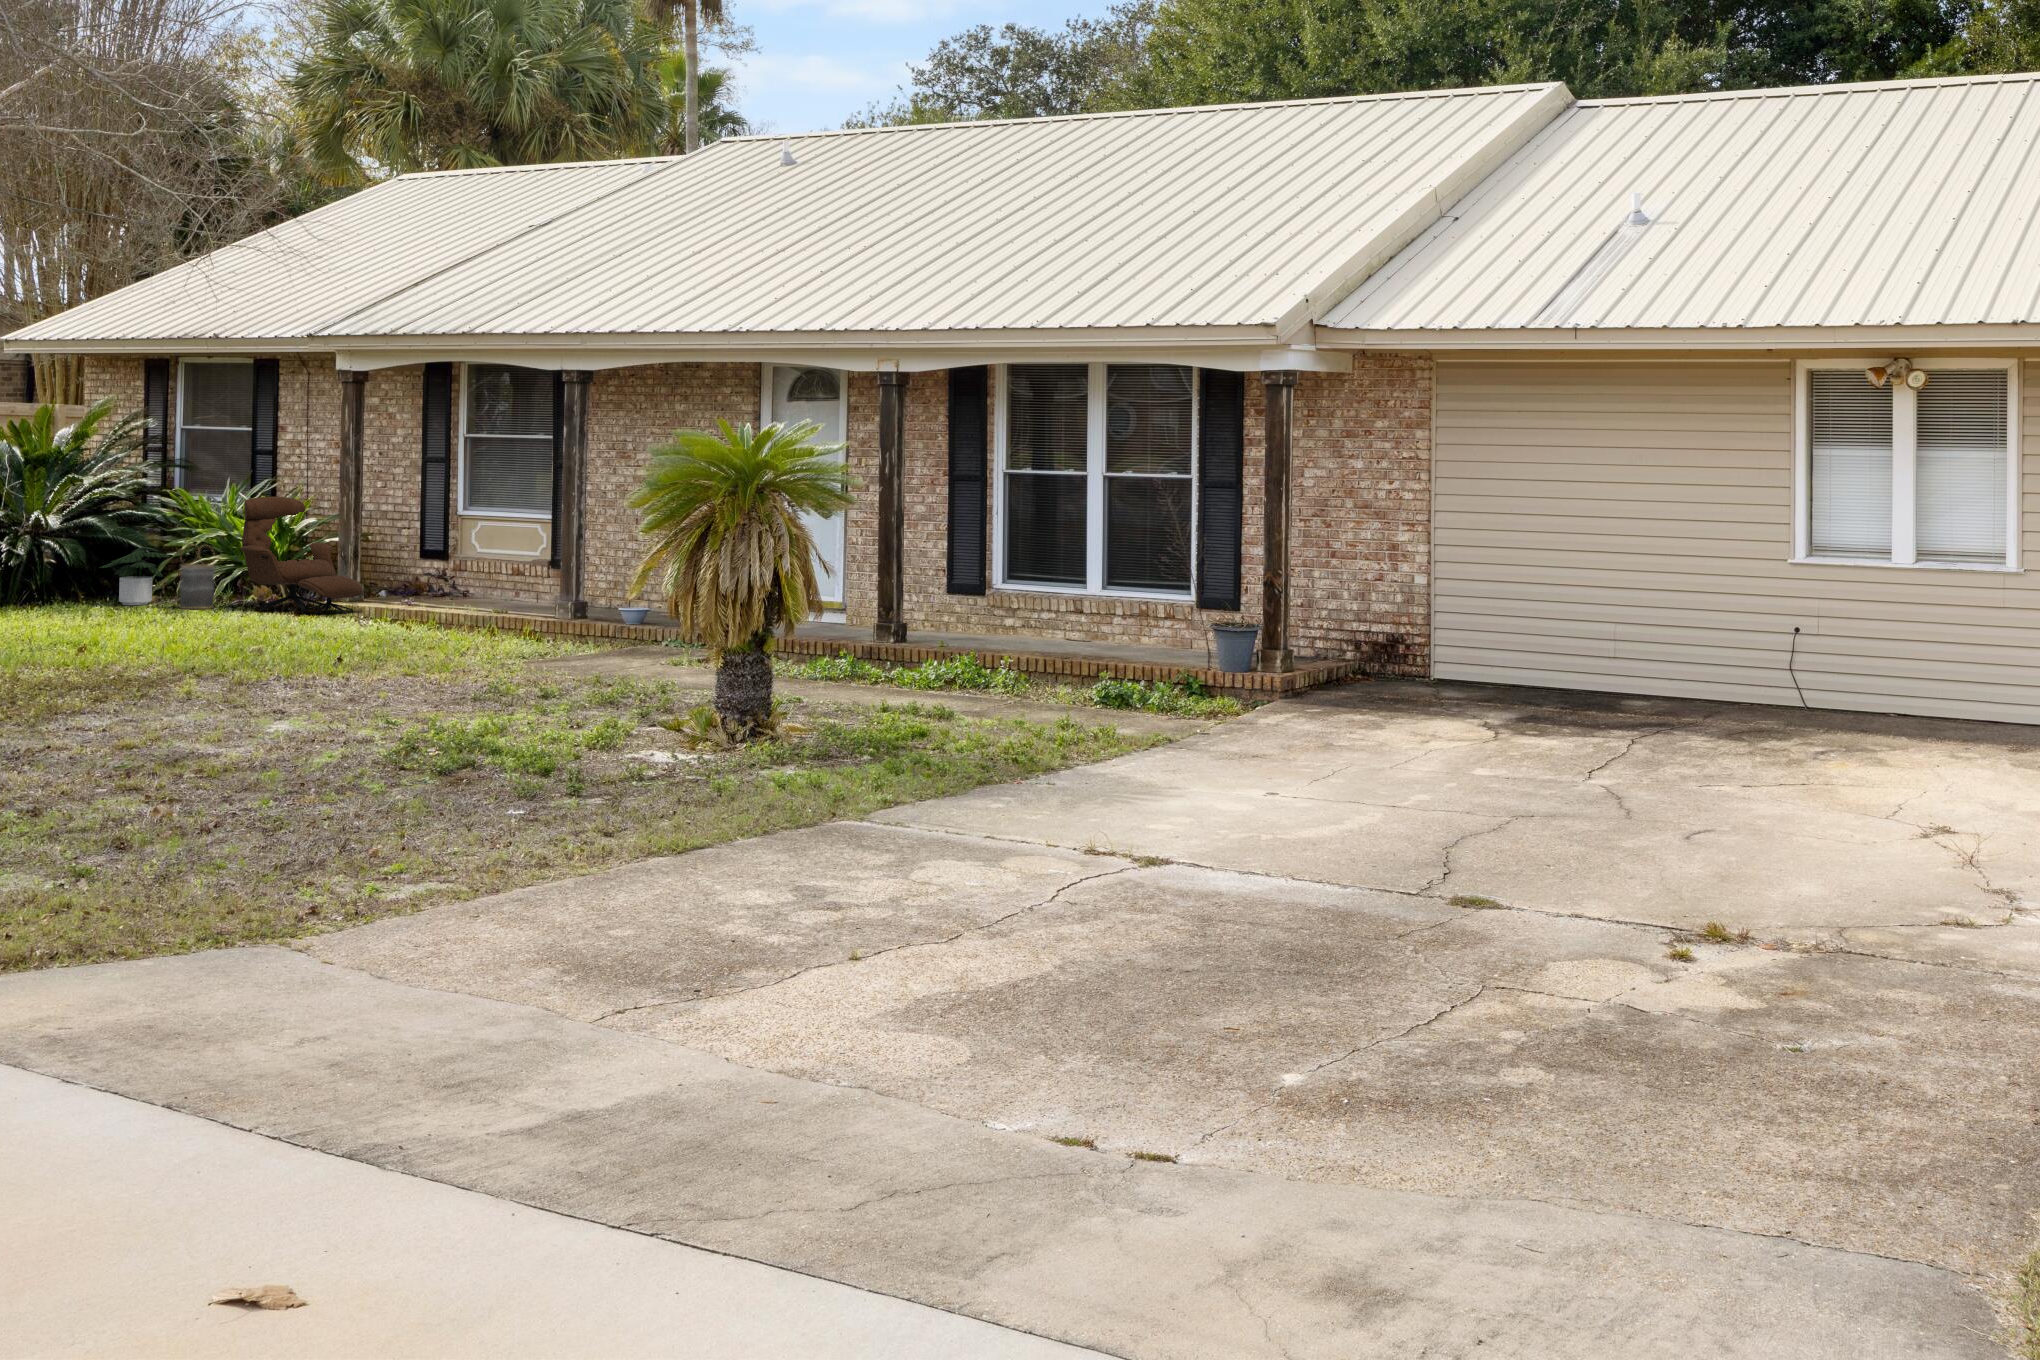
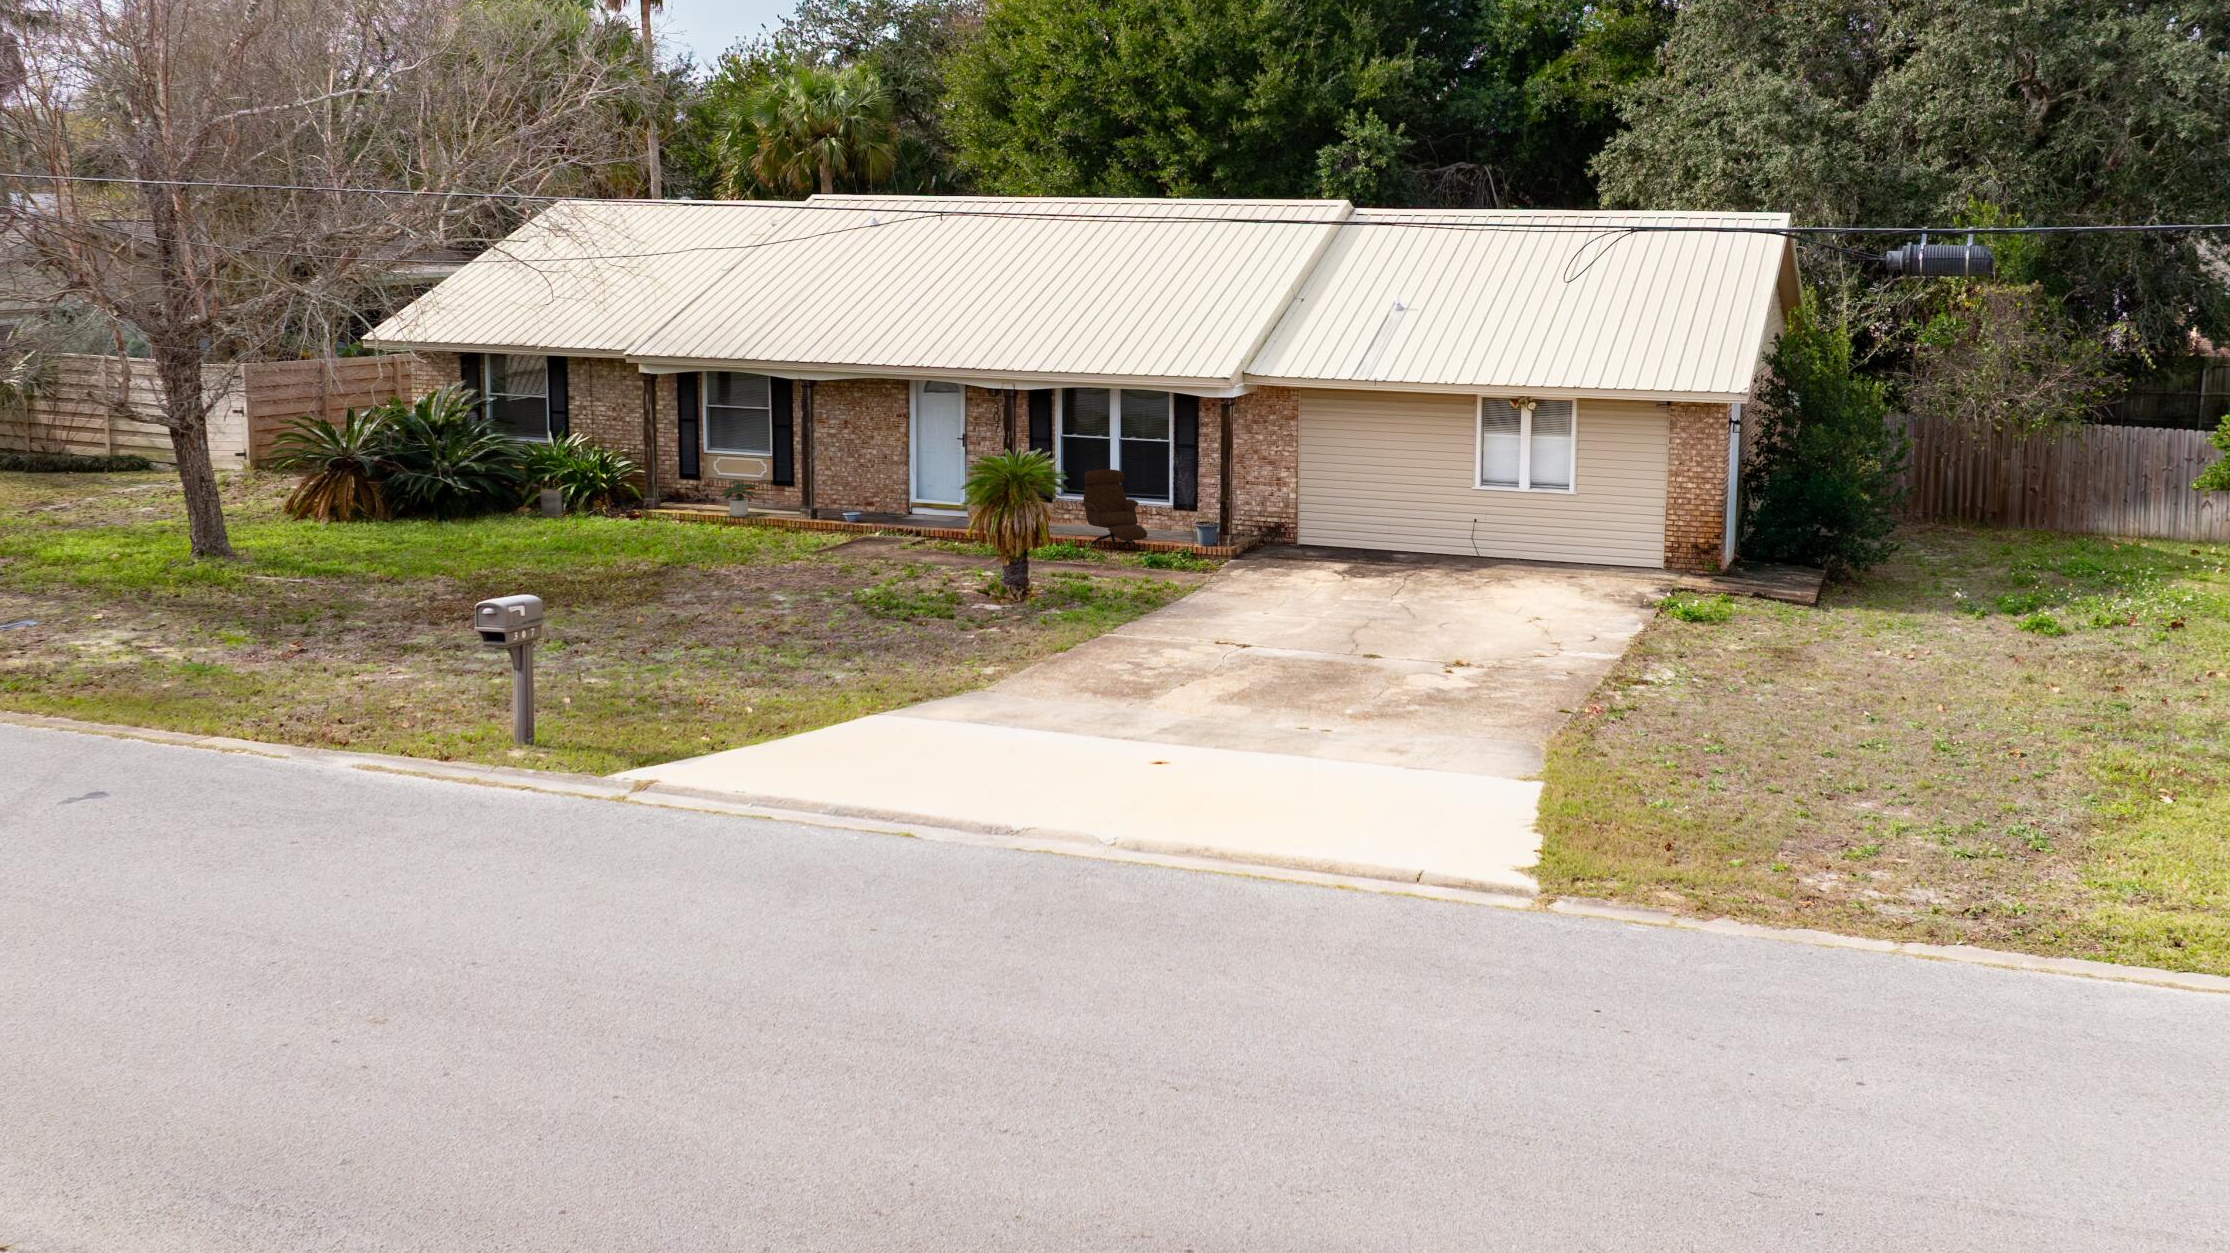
lounge chair: present [240,497,363,614] -> present [1082,469,1147,550]
potted plant: present [100,547,170,605] -> present [721,481,758,517]

